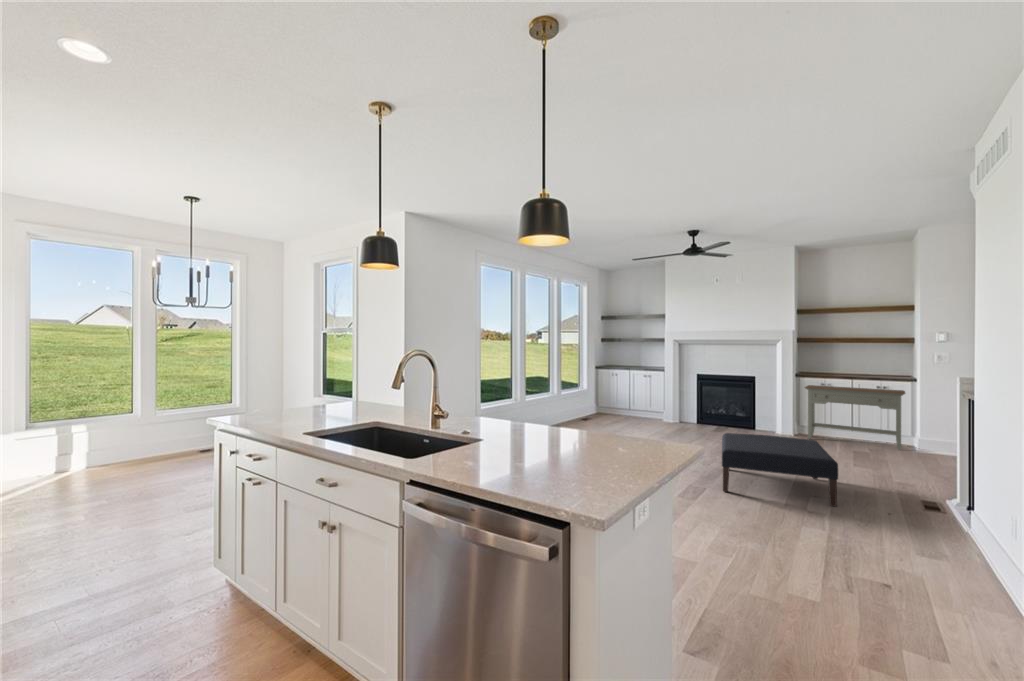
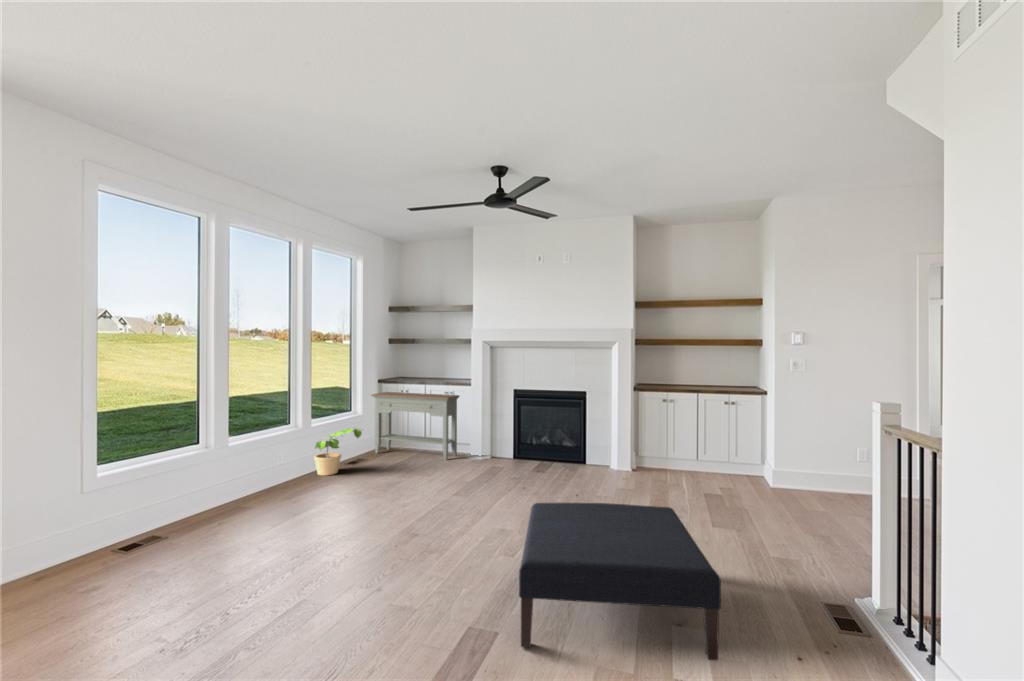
console table: present [805,385,905,450] -> present [371,392,460,460]
potted plant: none [565,395,596,424] -> present [314,428,362,475]

